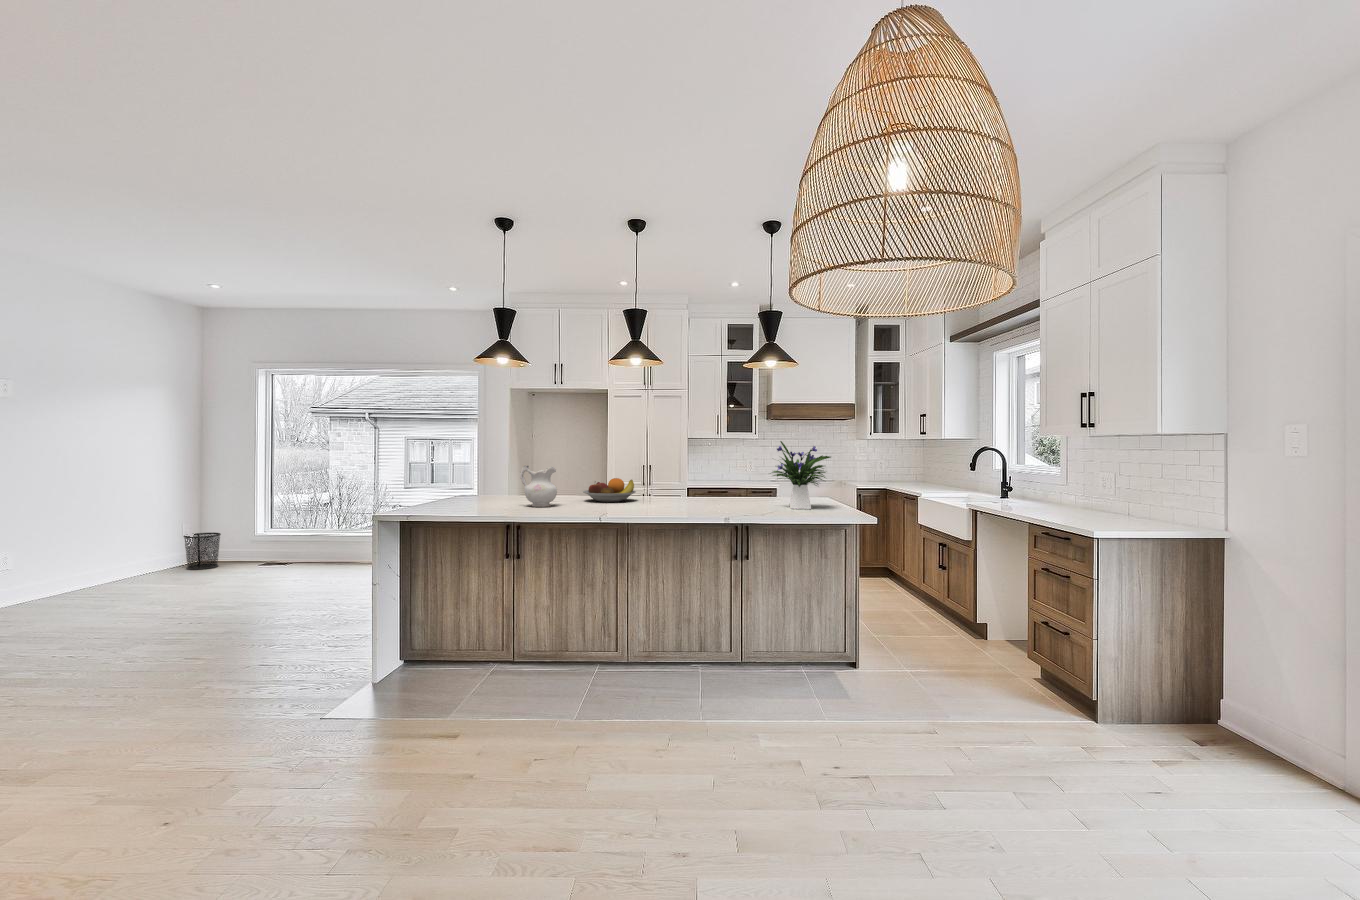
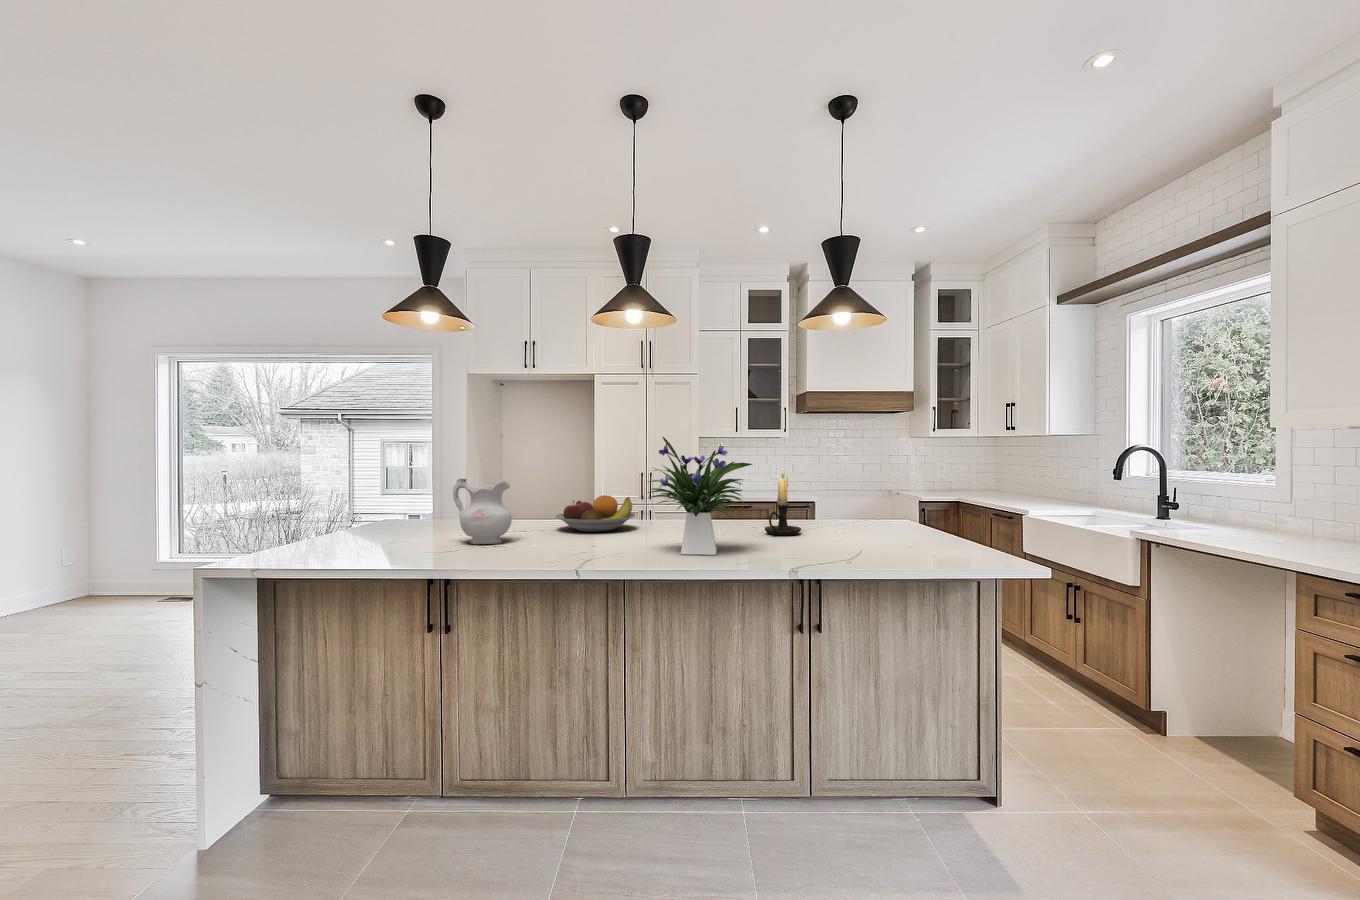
flower arrangement: present [772,441,831,509] -> present [646,437,752,555]
candle holder: none [721,460,744,504] -> present [765,468,801,536]
waste bin: present [184,532,221,570] -> none [47,563,100,613]

